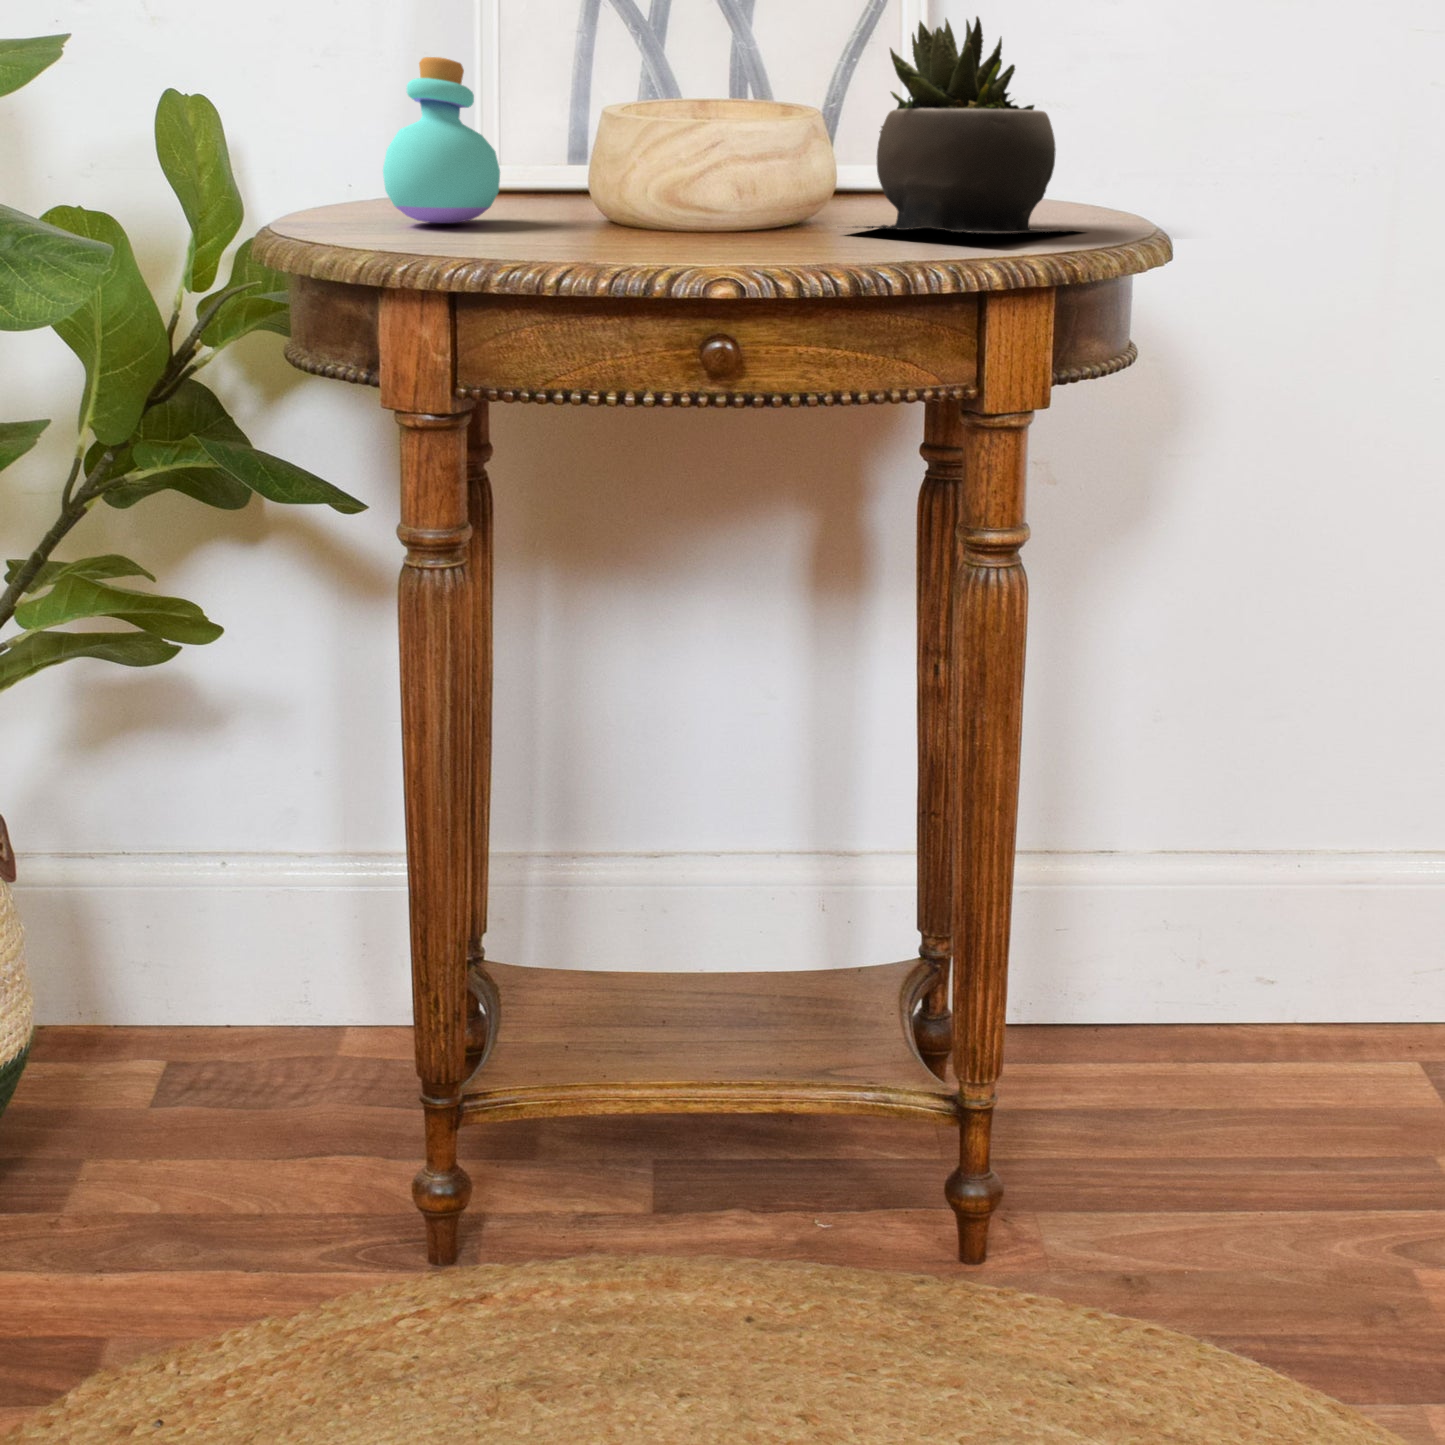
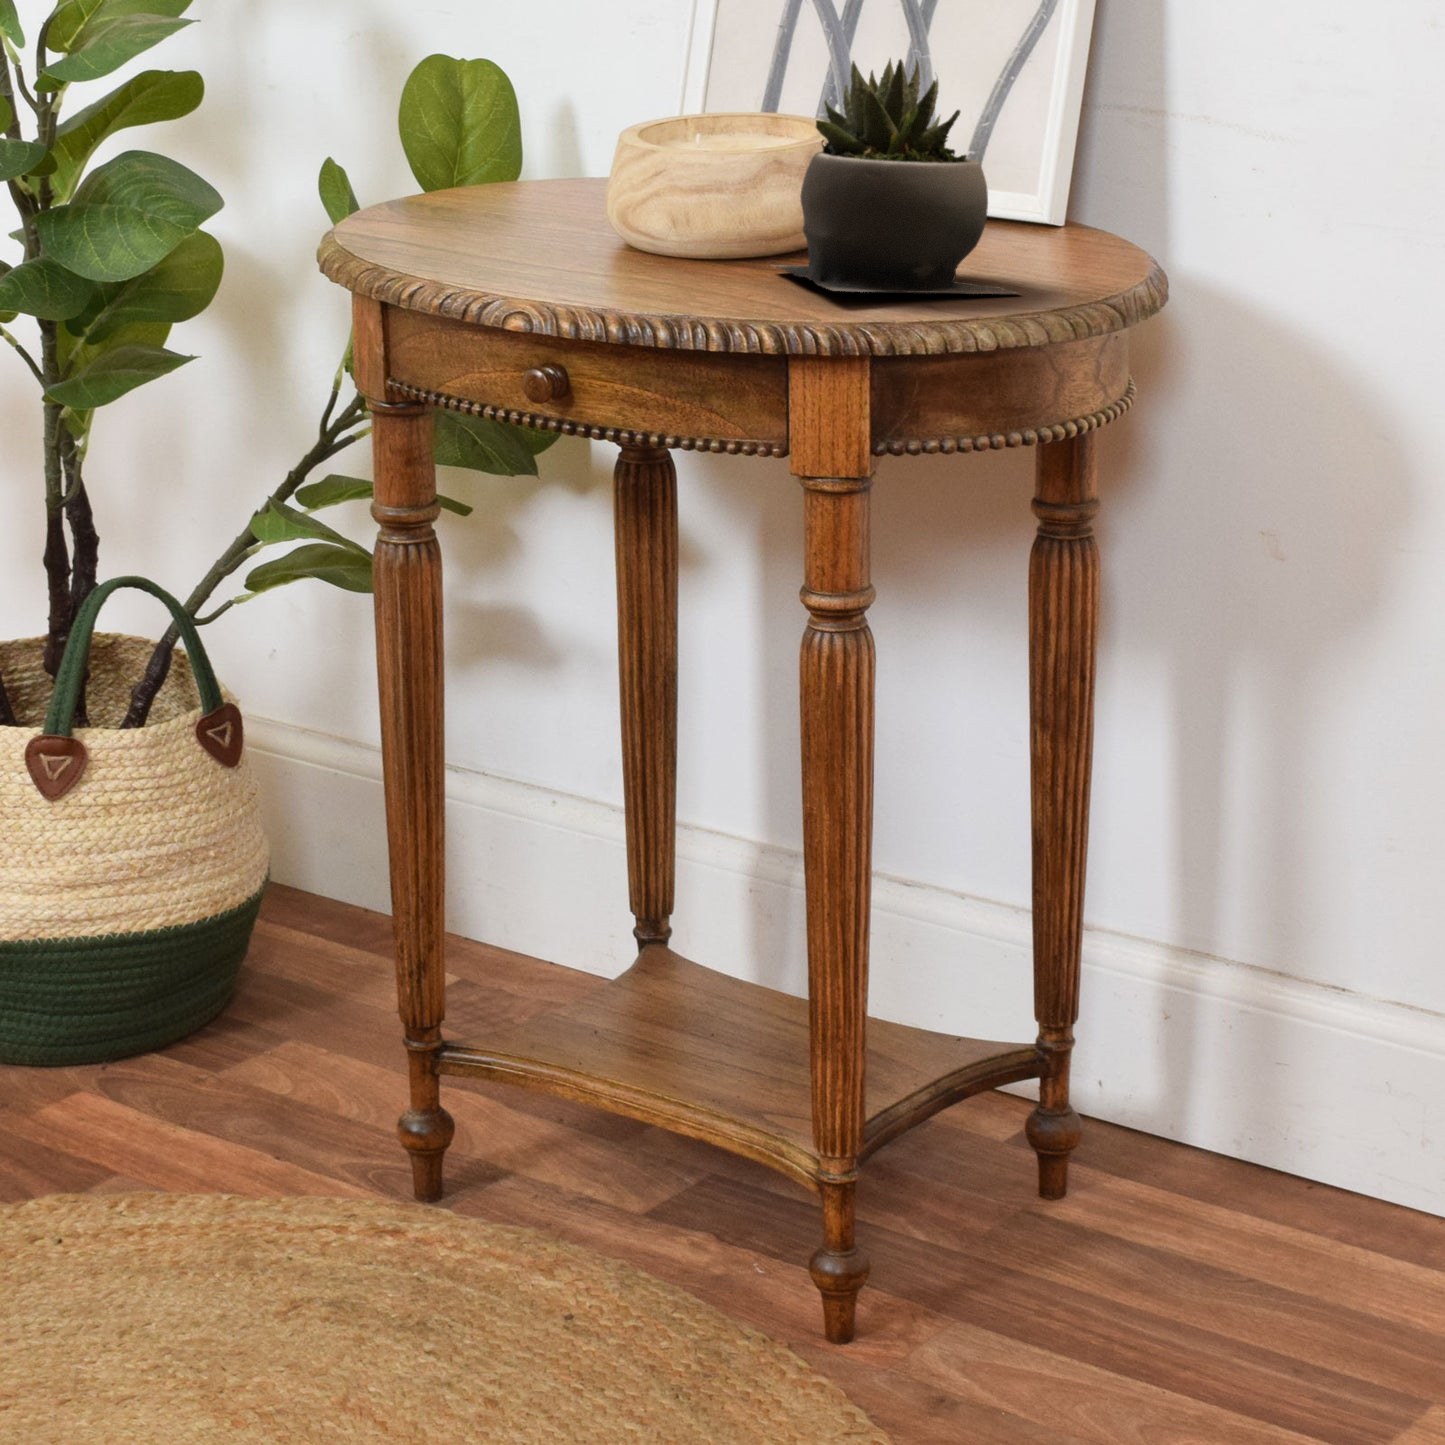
perfume bottle: present [383,57,500,223] -> none [445,70,554,224]

